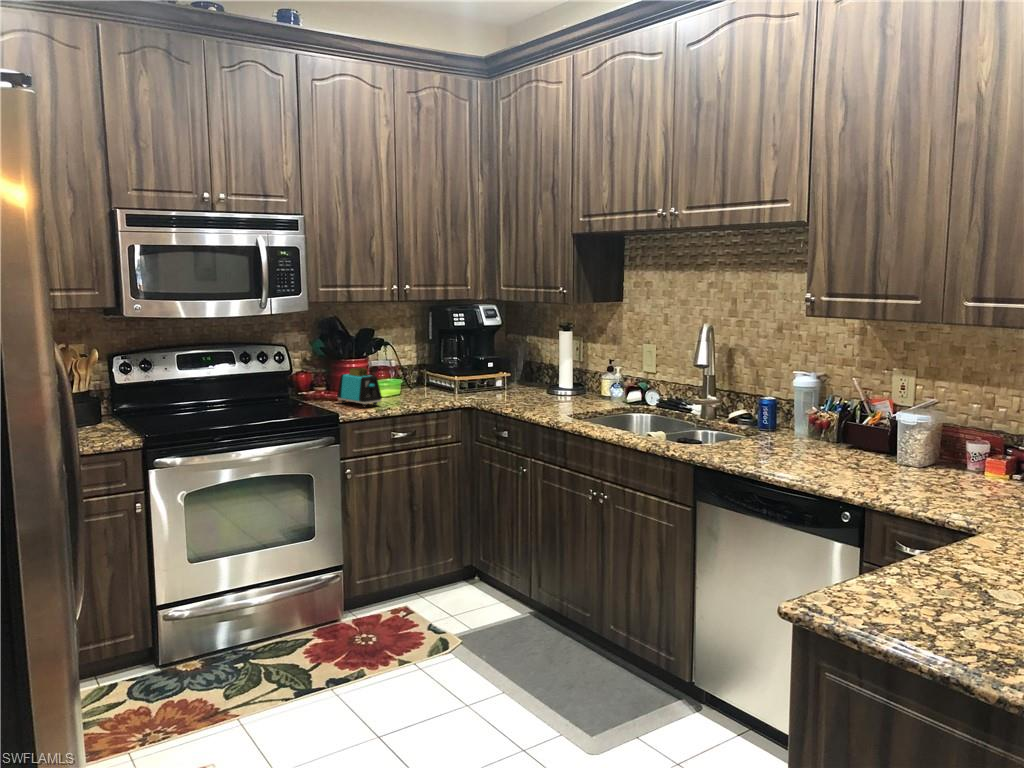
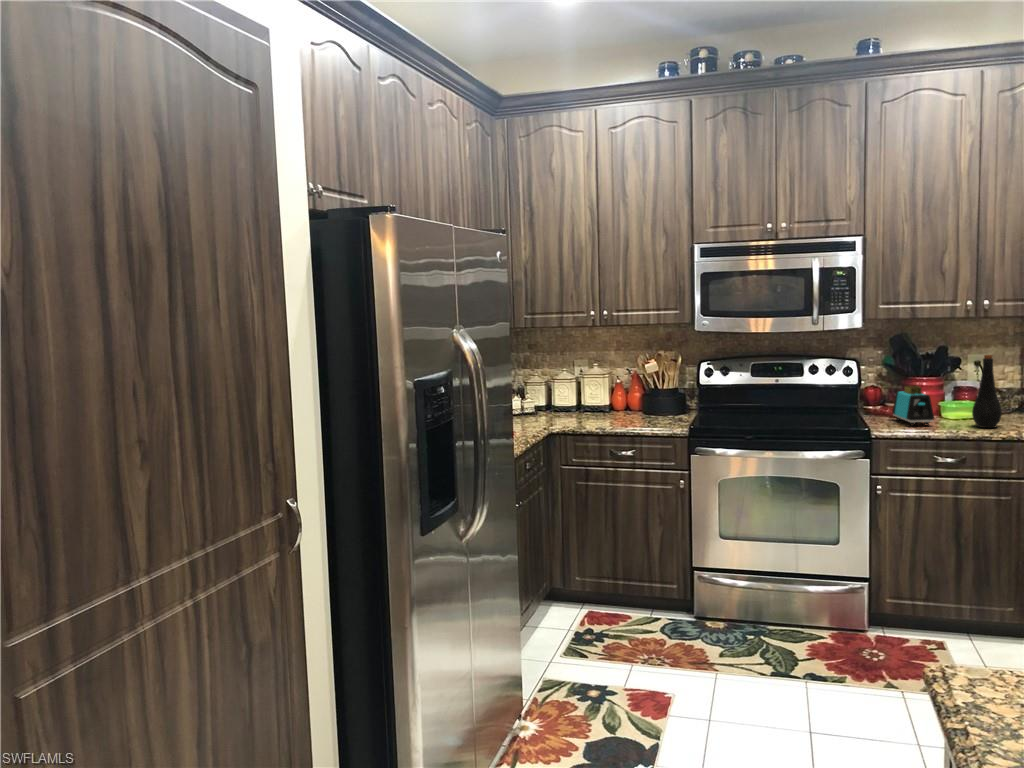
bottle: none [409,335,433,403] -> present [972,355,1002,428]

